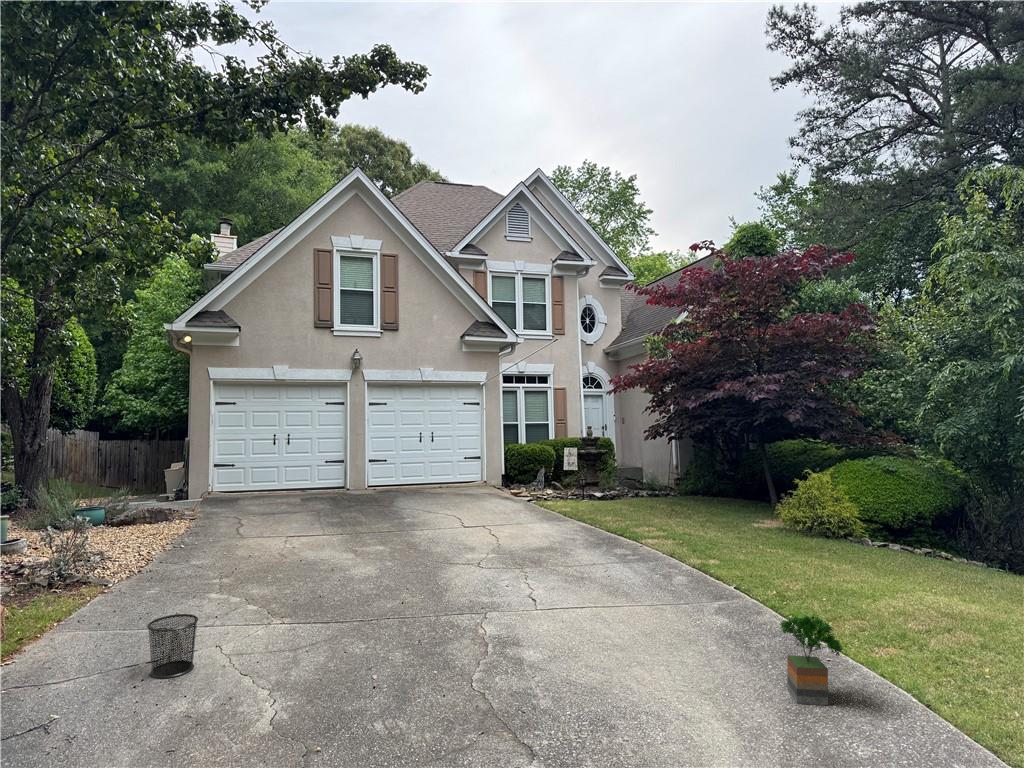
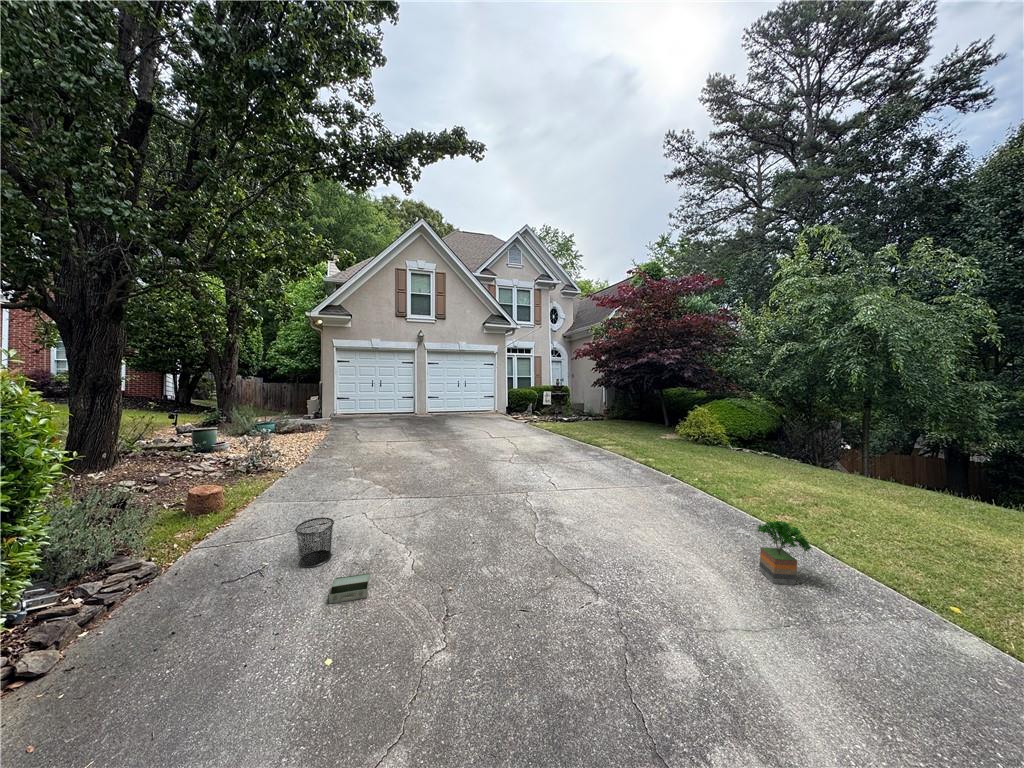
toolbox: none [188,681,242,713] -> present [329,573,370,604]

